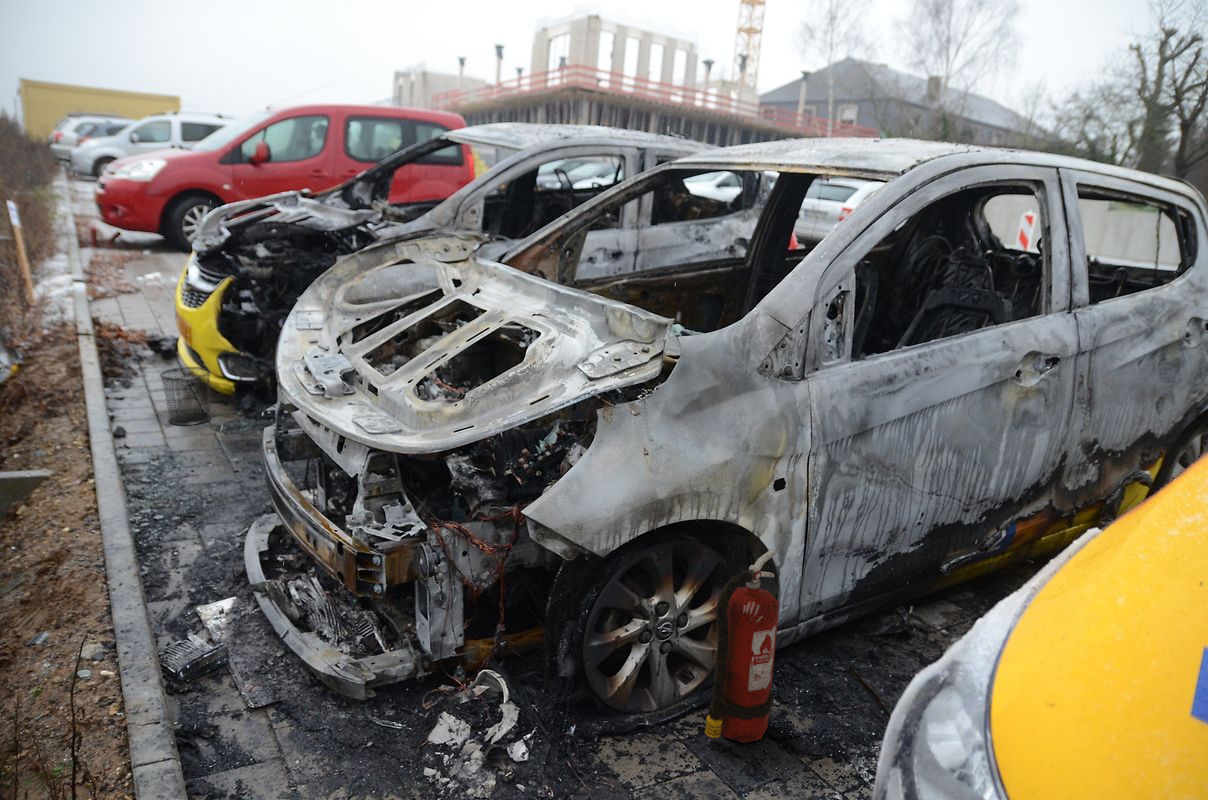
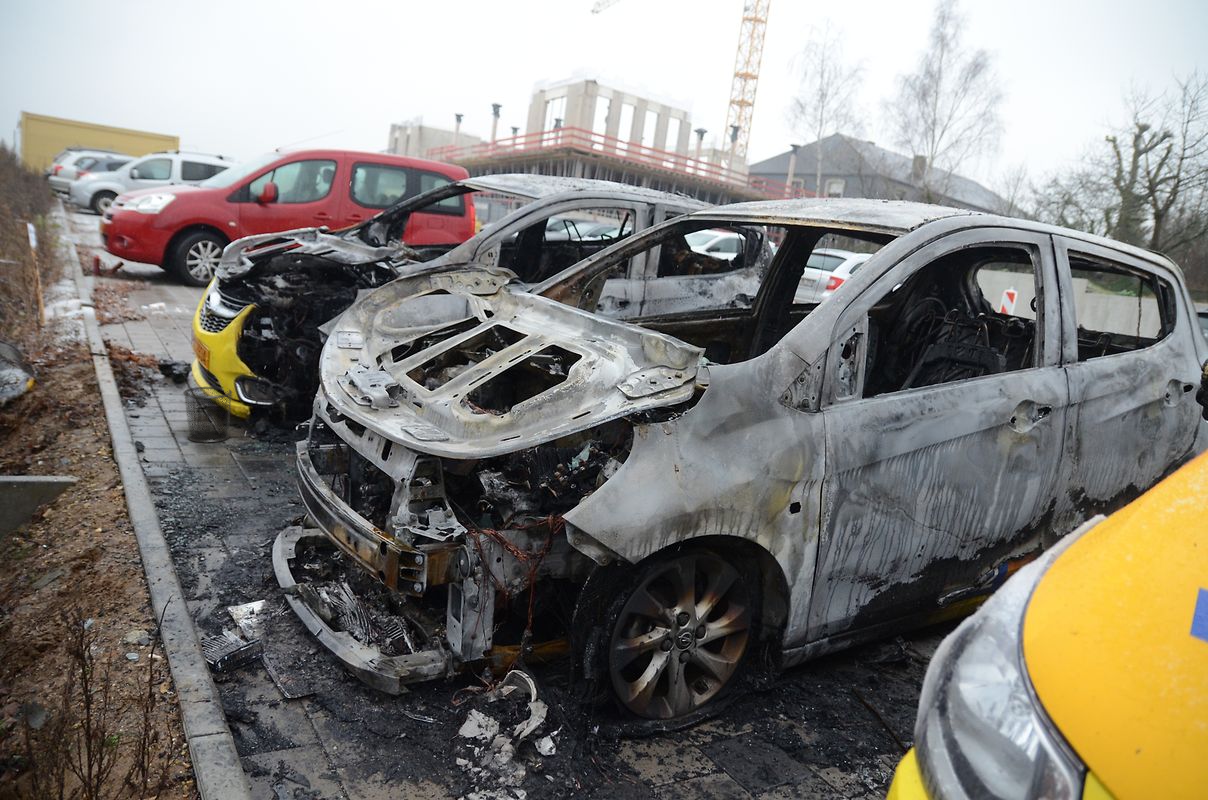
fire extinguisher: present [705,550,779,743] -> none [718,568,792,751]

